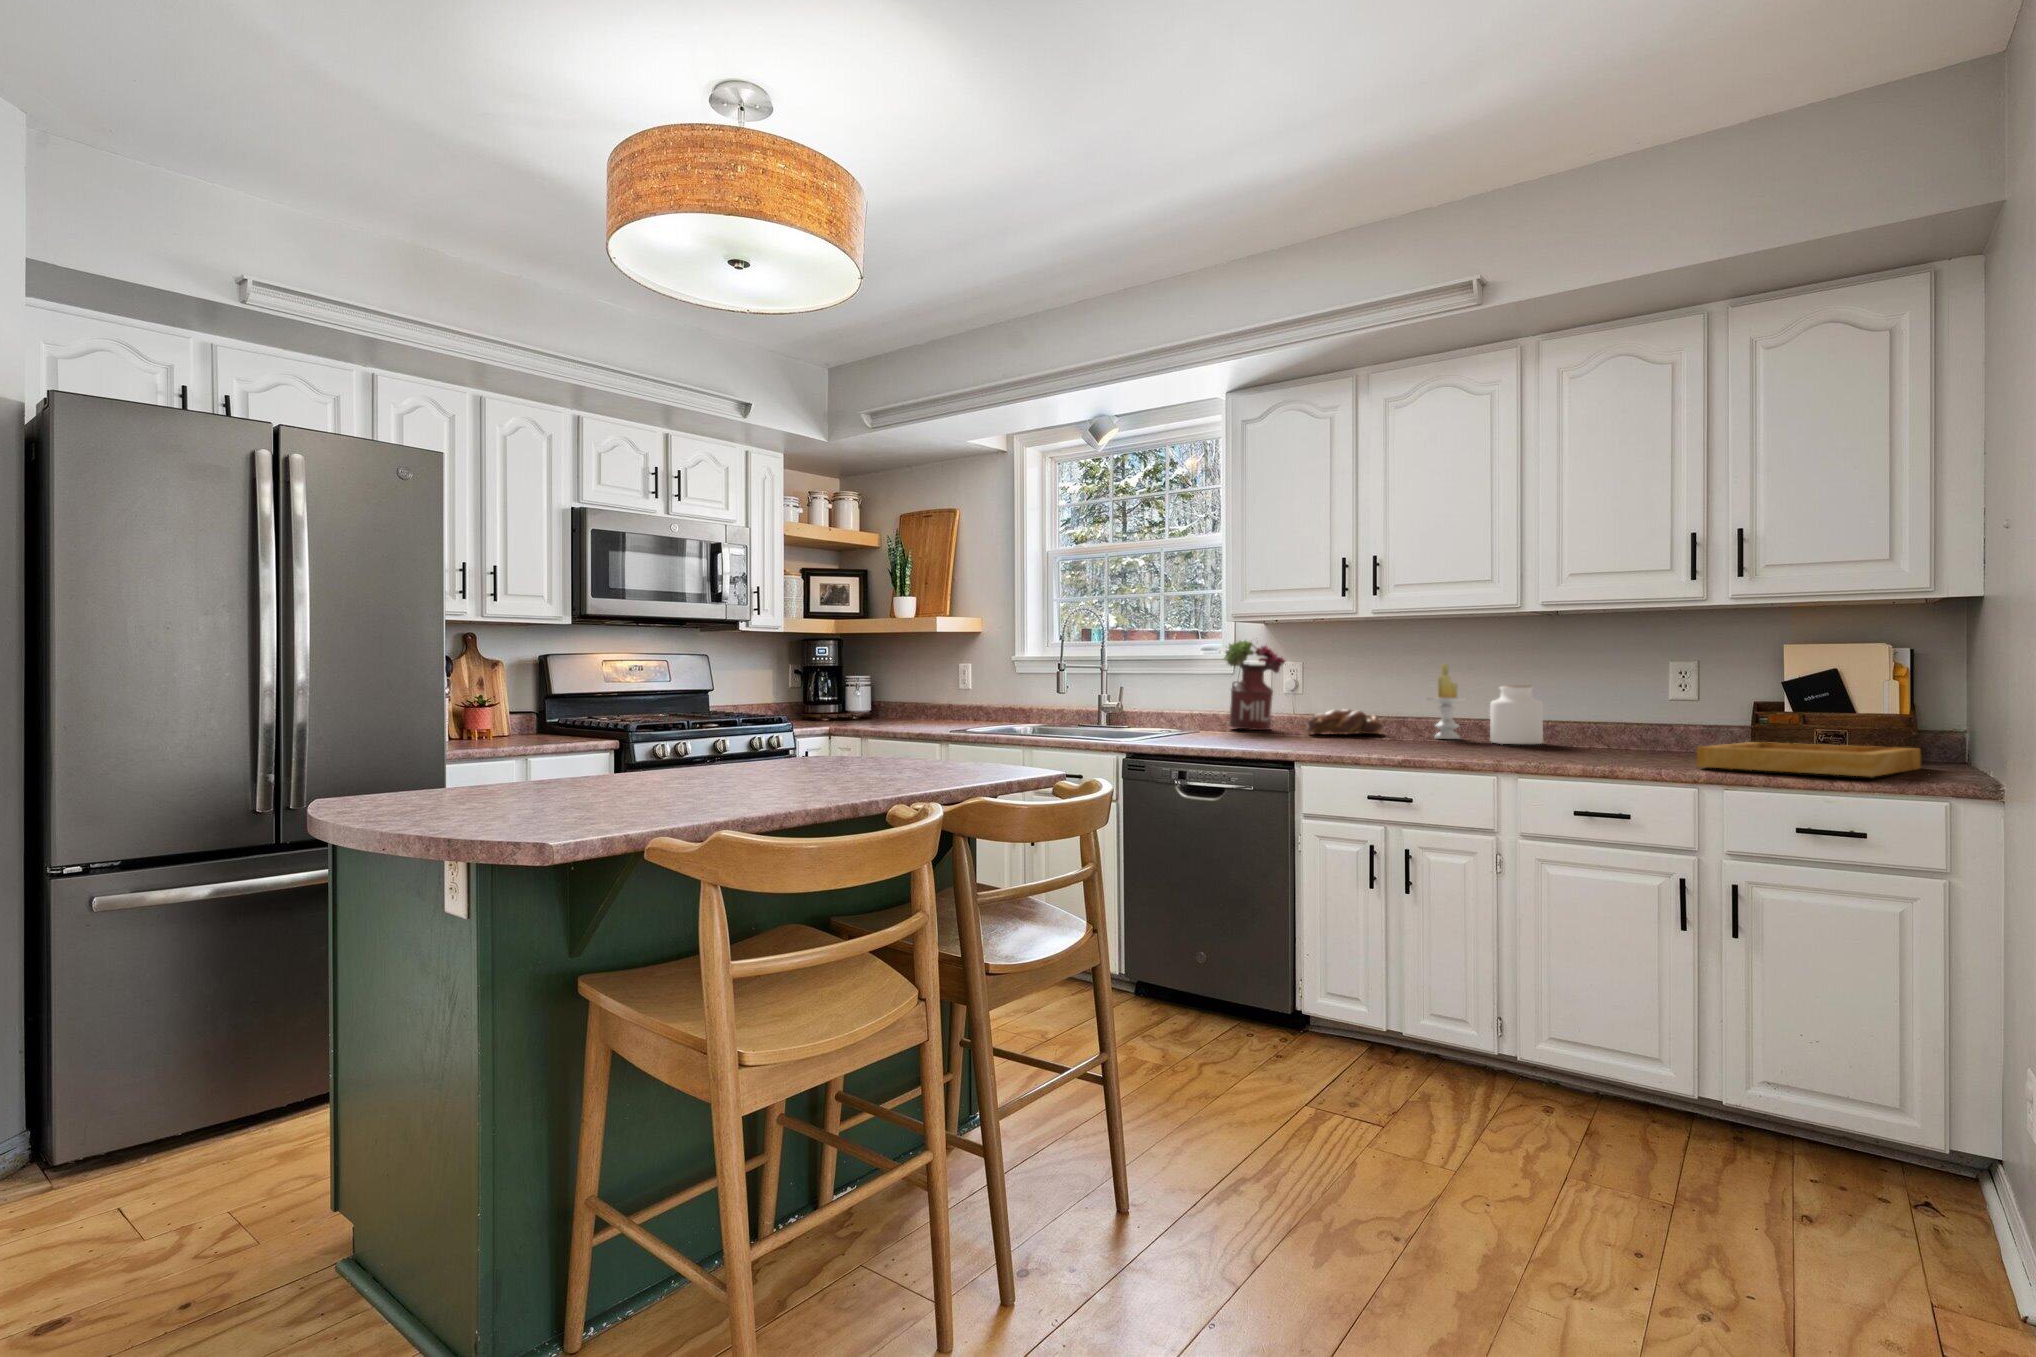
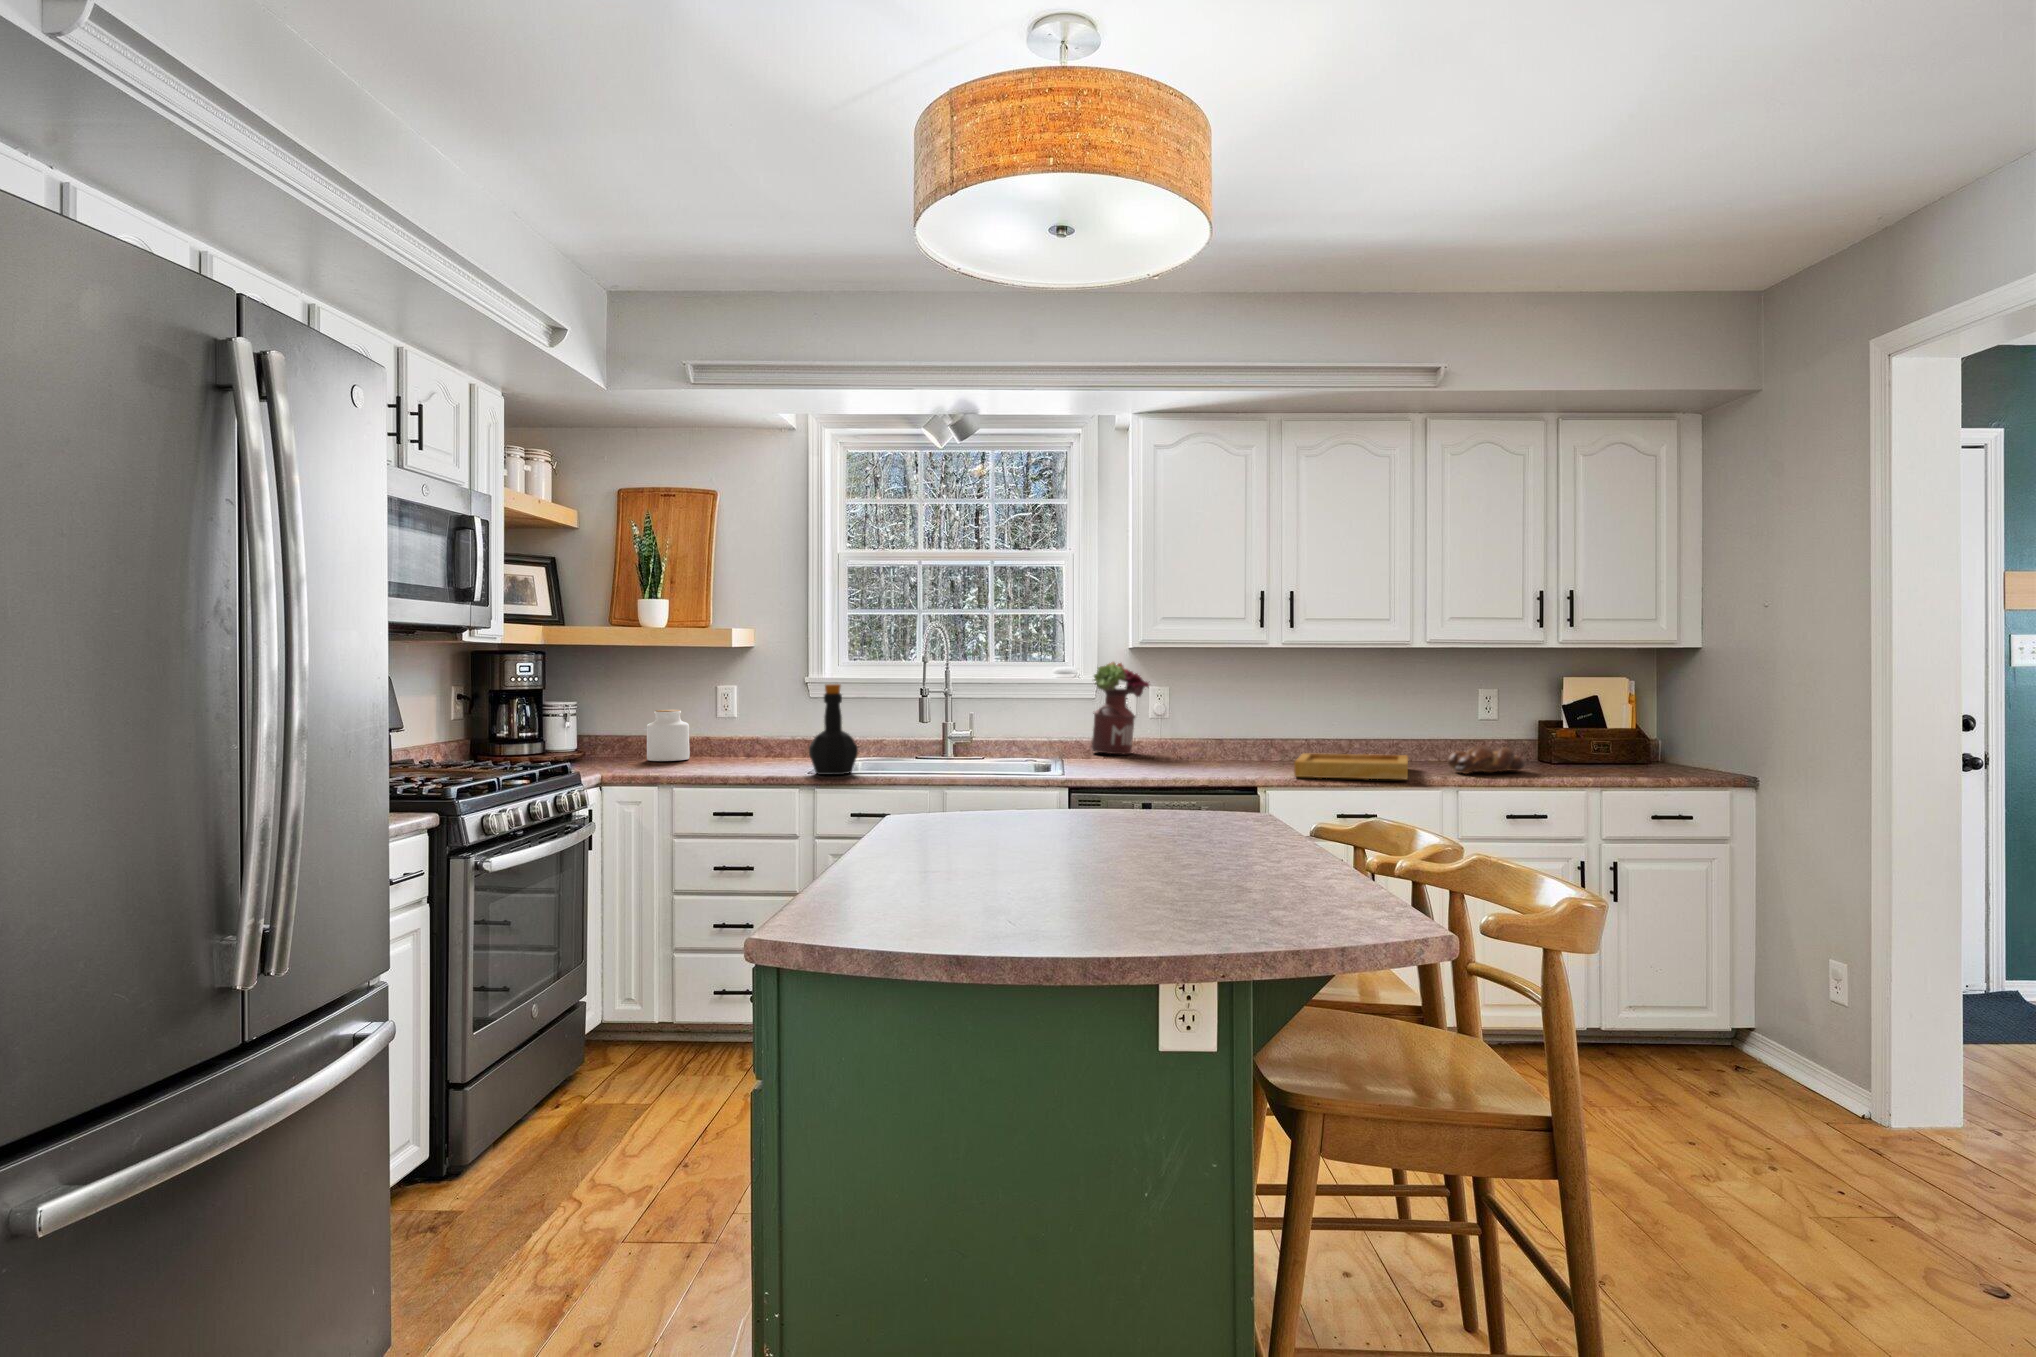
bottle: none [943,657,983,733] -> present [809,684,858,775]
candle: present [1428,664,1466,739] -> none [1295,689,1330,757]
jar: present [1490,686,1543,744] -> present [647,710,690,761]
bread loaf: present [1308,709,1383,734] -> present [1447,745,1525,774]
tray: present [1697,742,1921,777] -> present [1294,753,1408,779]

